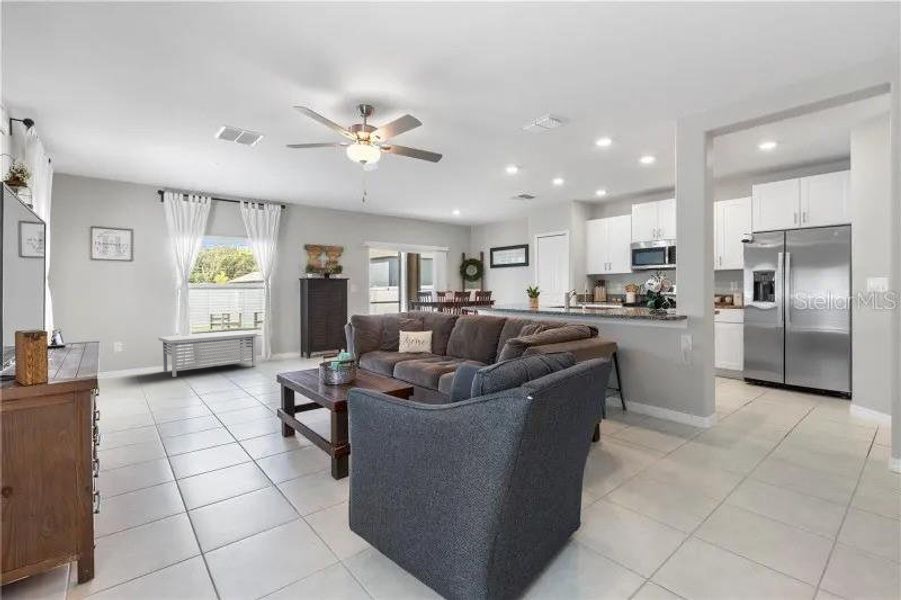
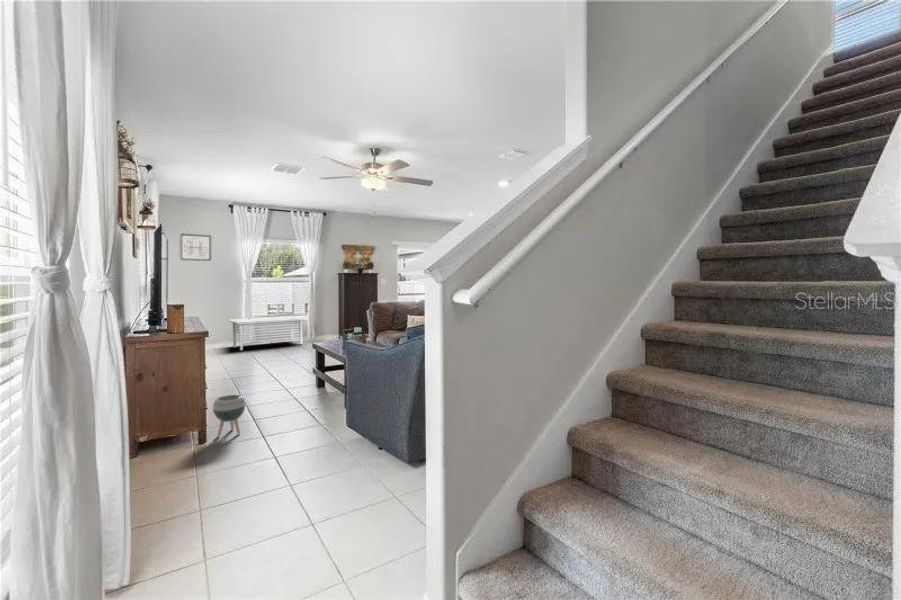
planter: none [108,480,169,560] -> present [213,395,245,436]

